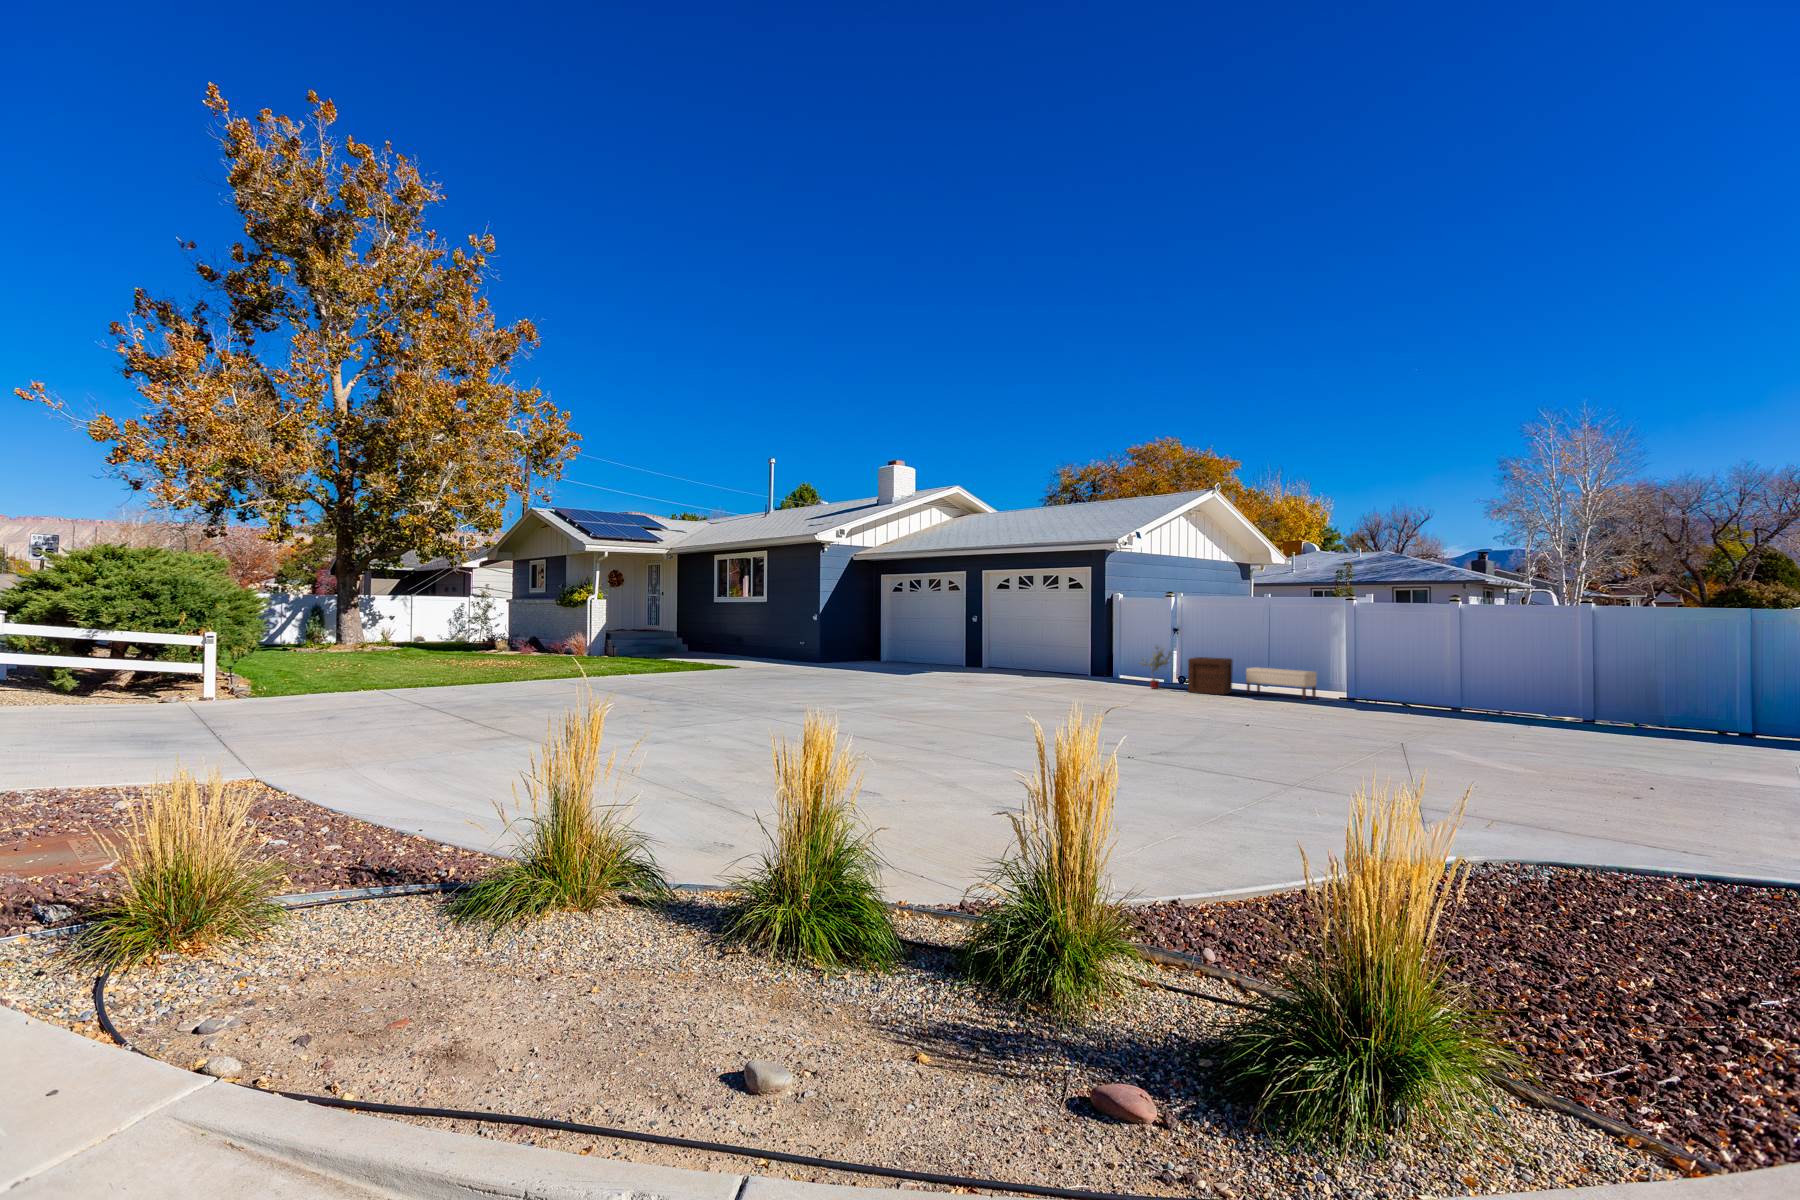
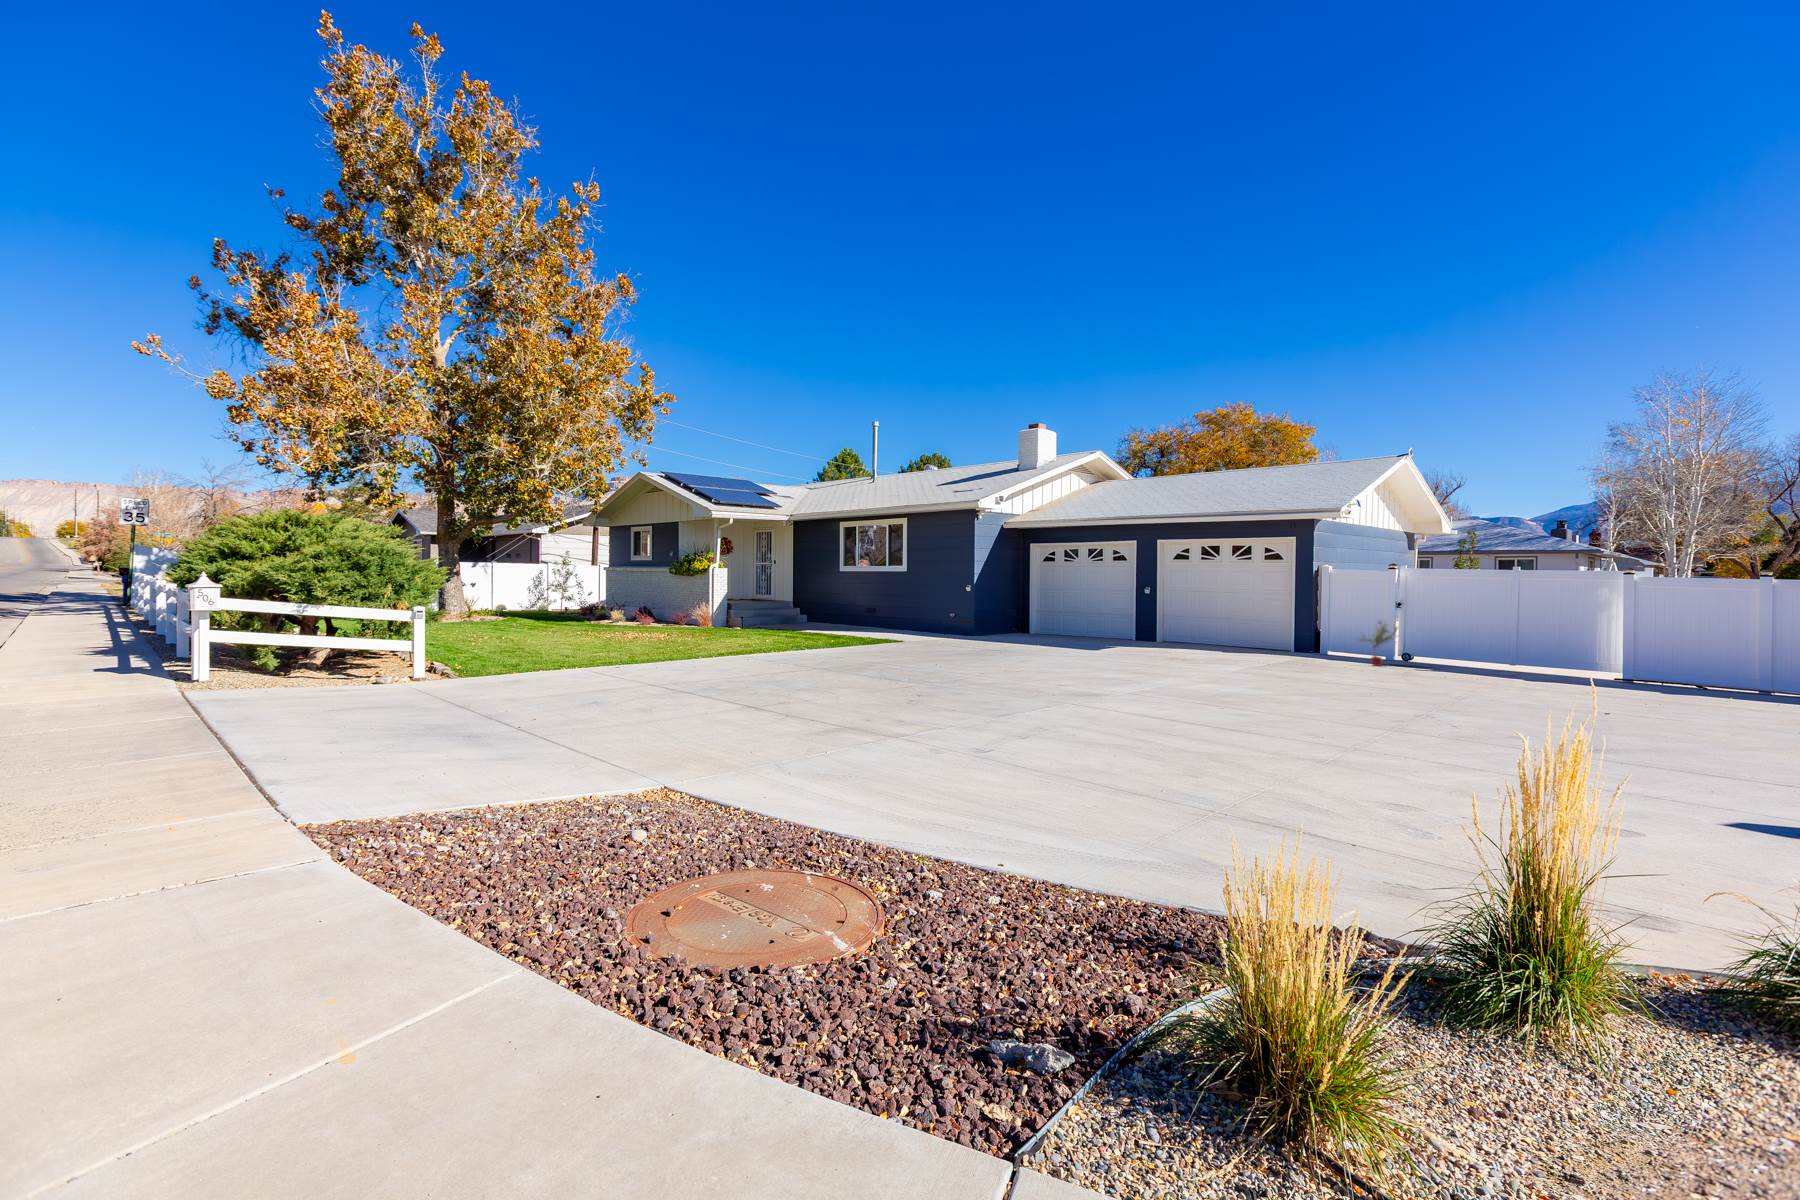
wooden crate: present [1188,657,1233,695] -> none [1422,633,1467,673]
bench: present [1246,667,1317,700] -> none [1485,644,1571,680]

